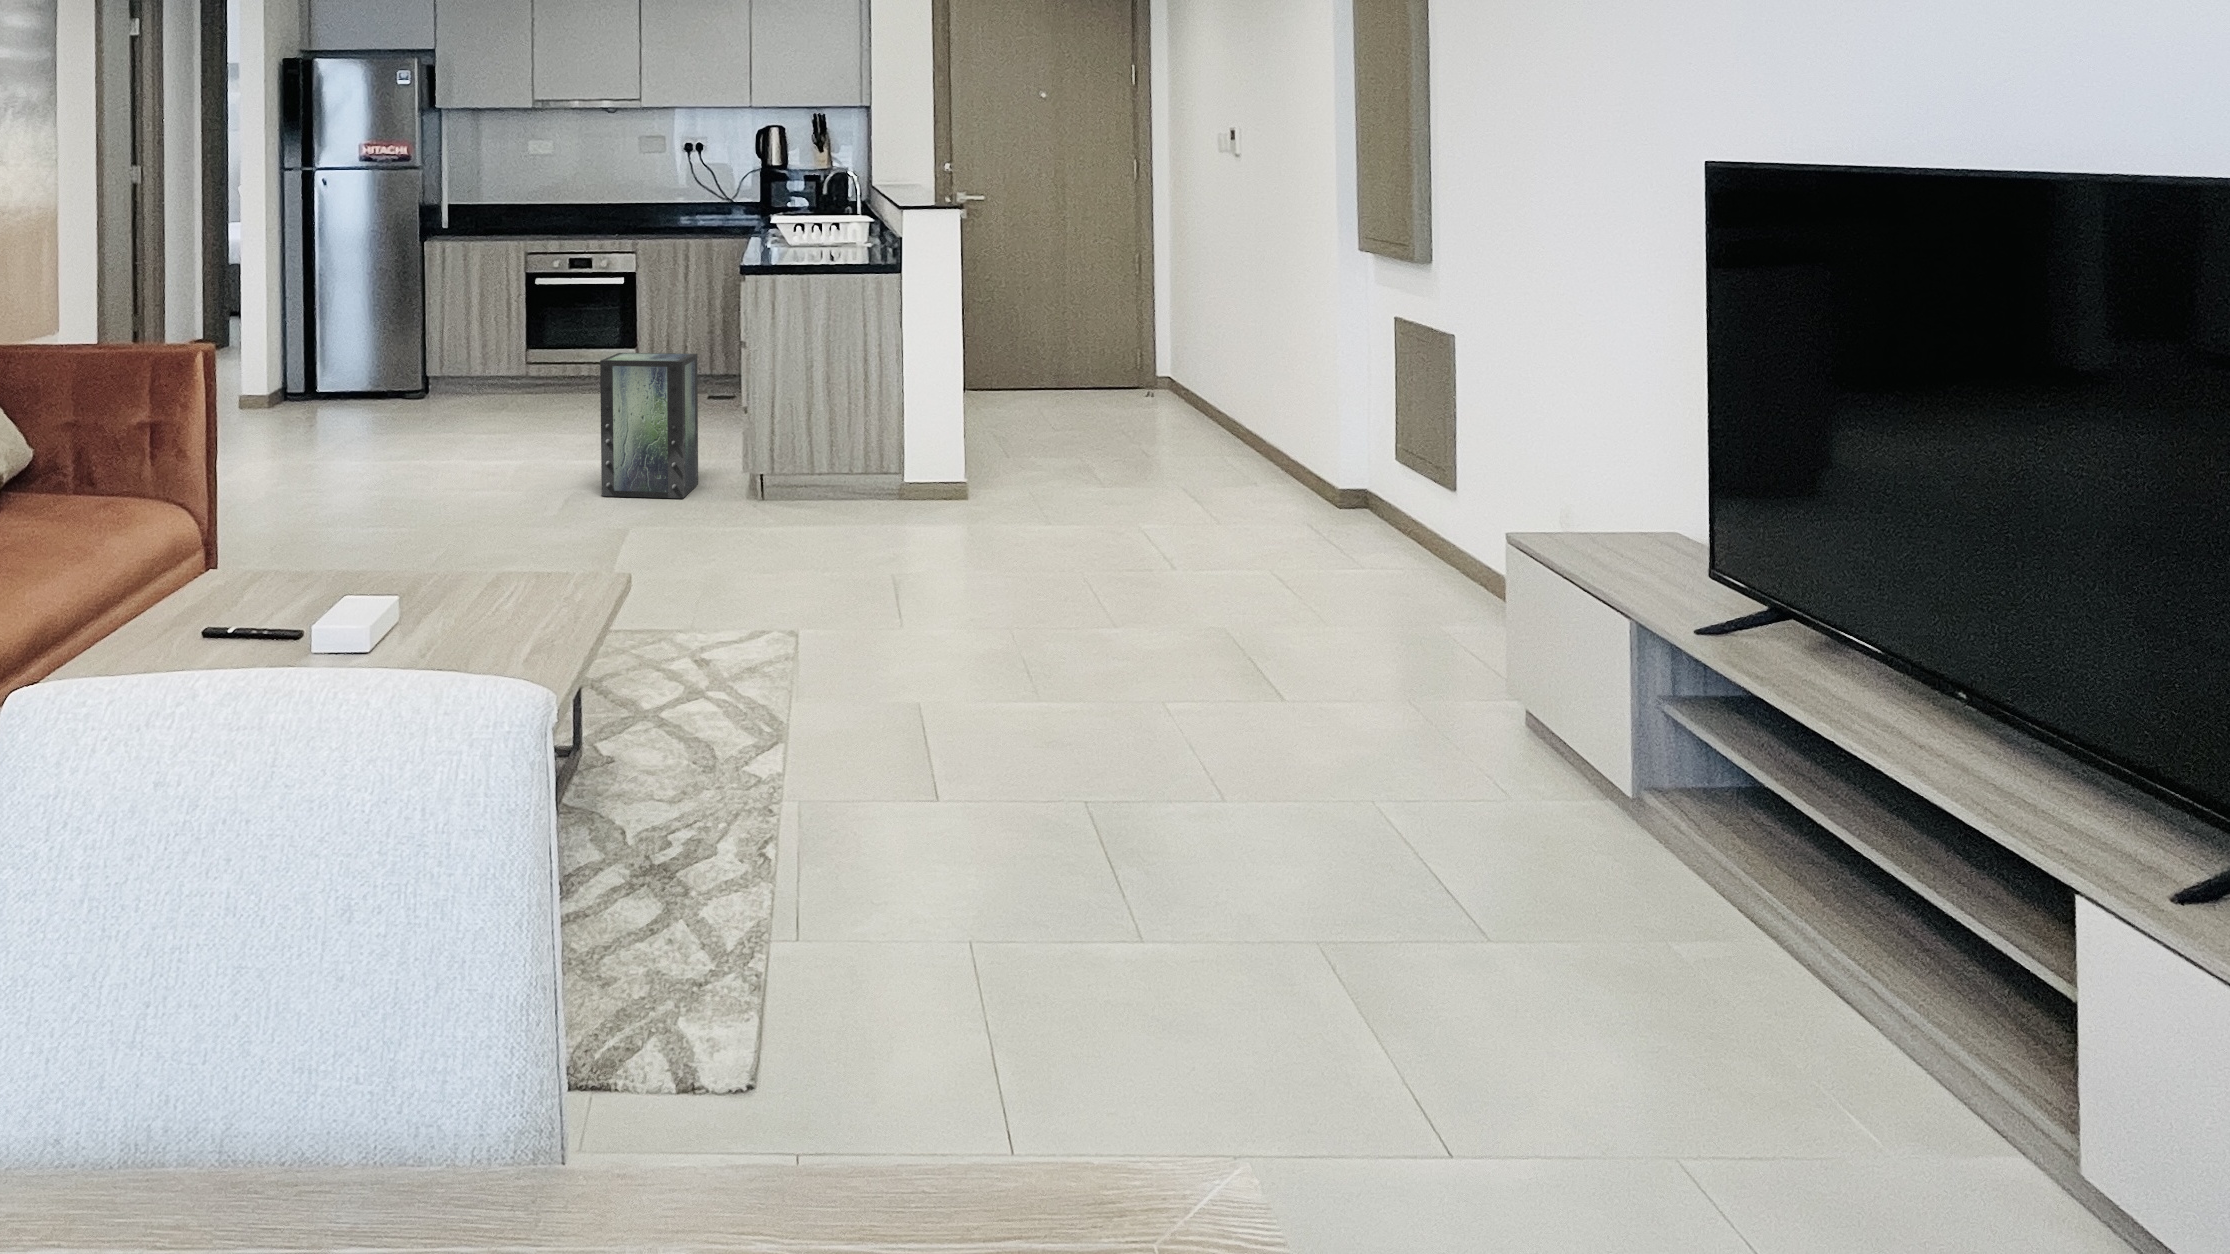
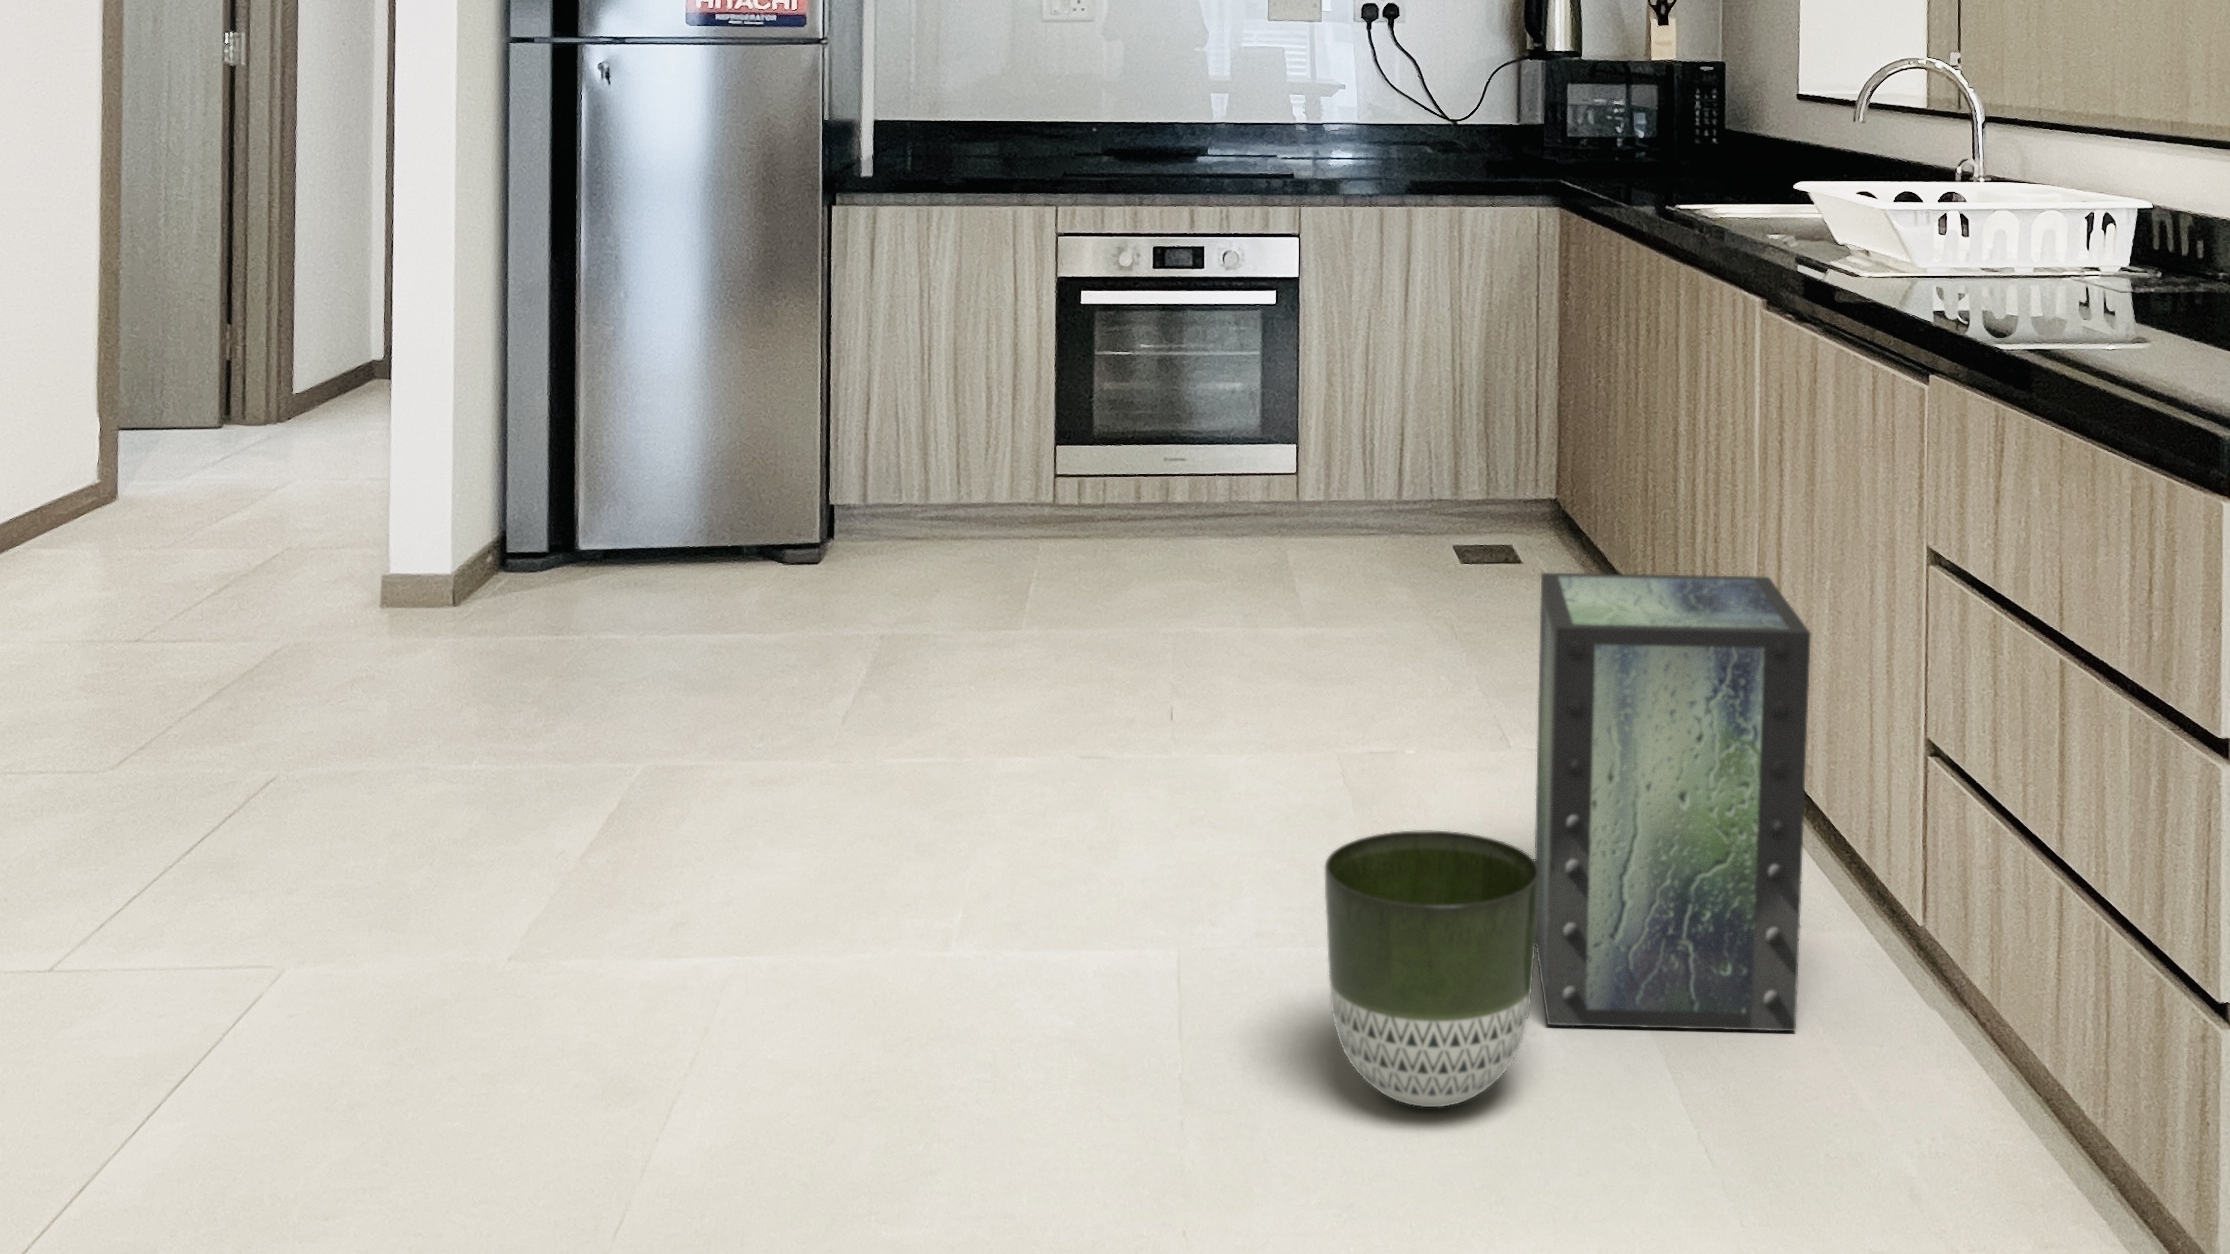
planter: none [515,426,583,506] -> present [1325,830,1540,1107]

